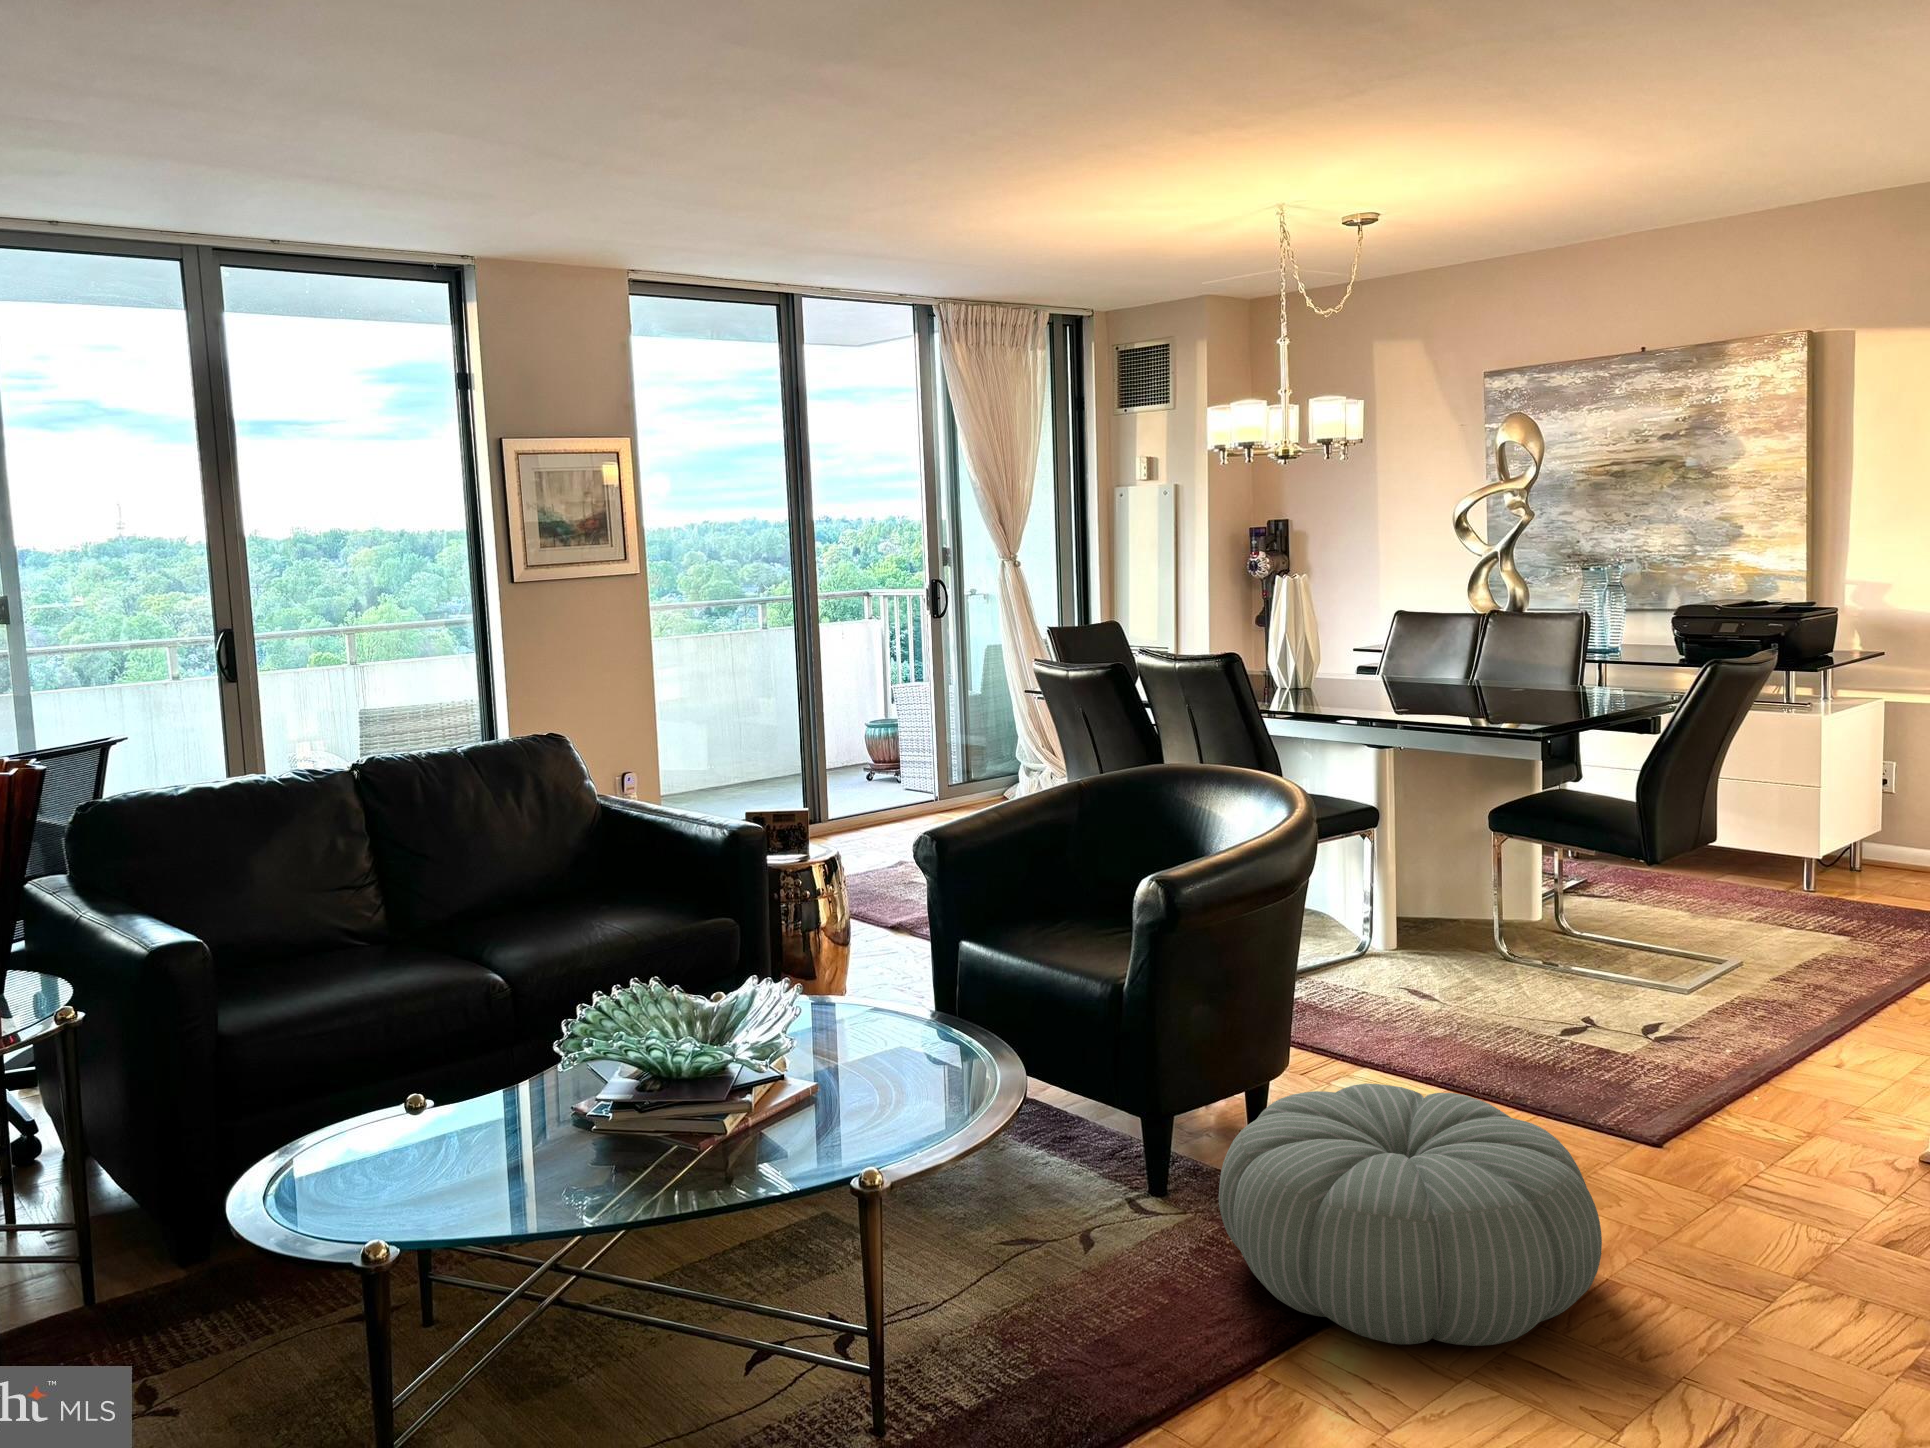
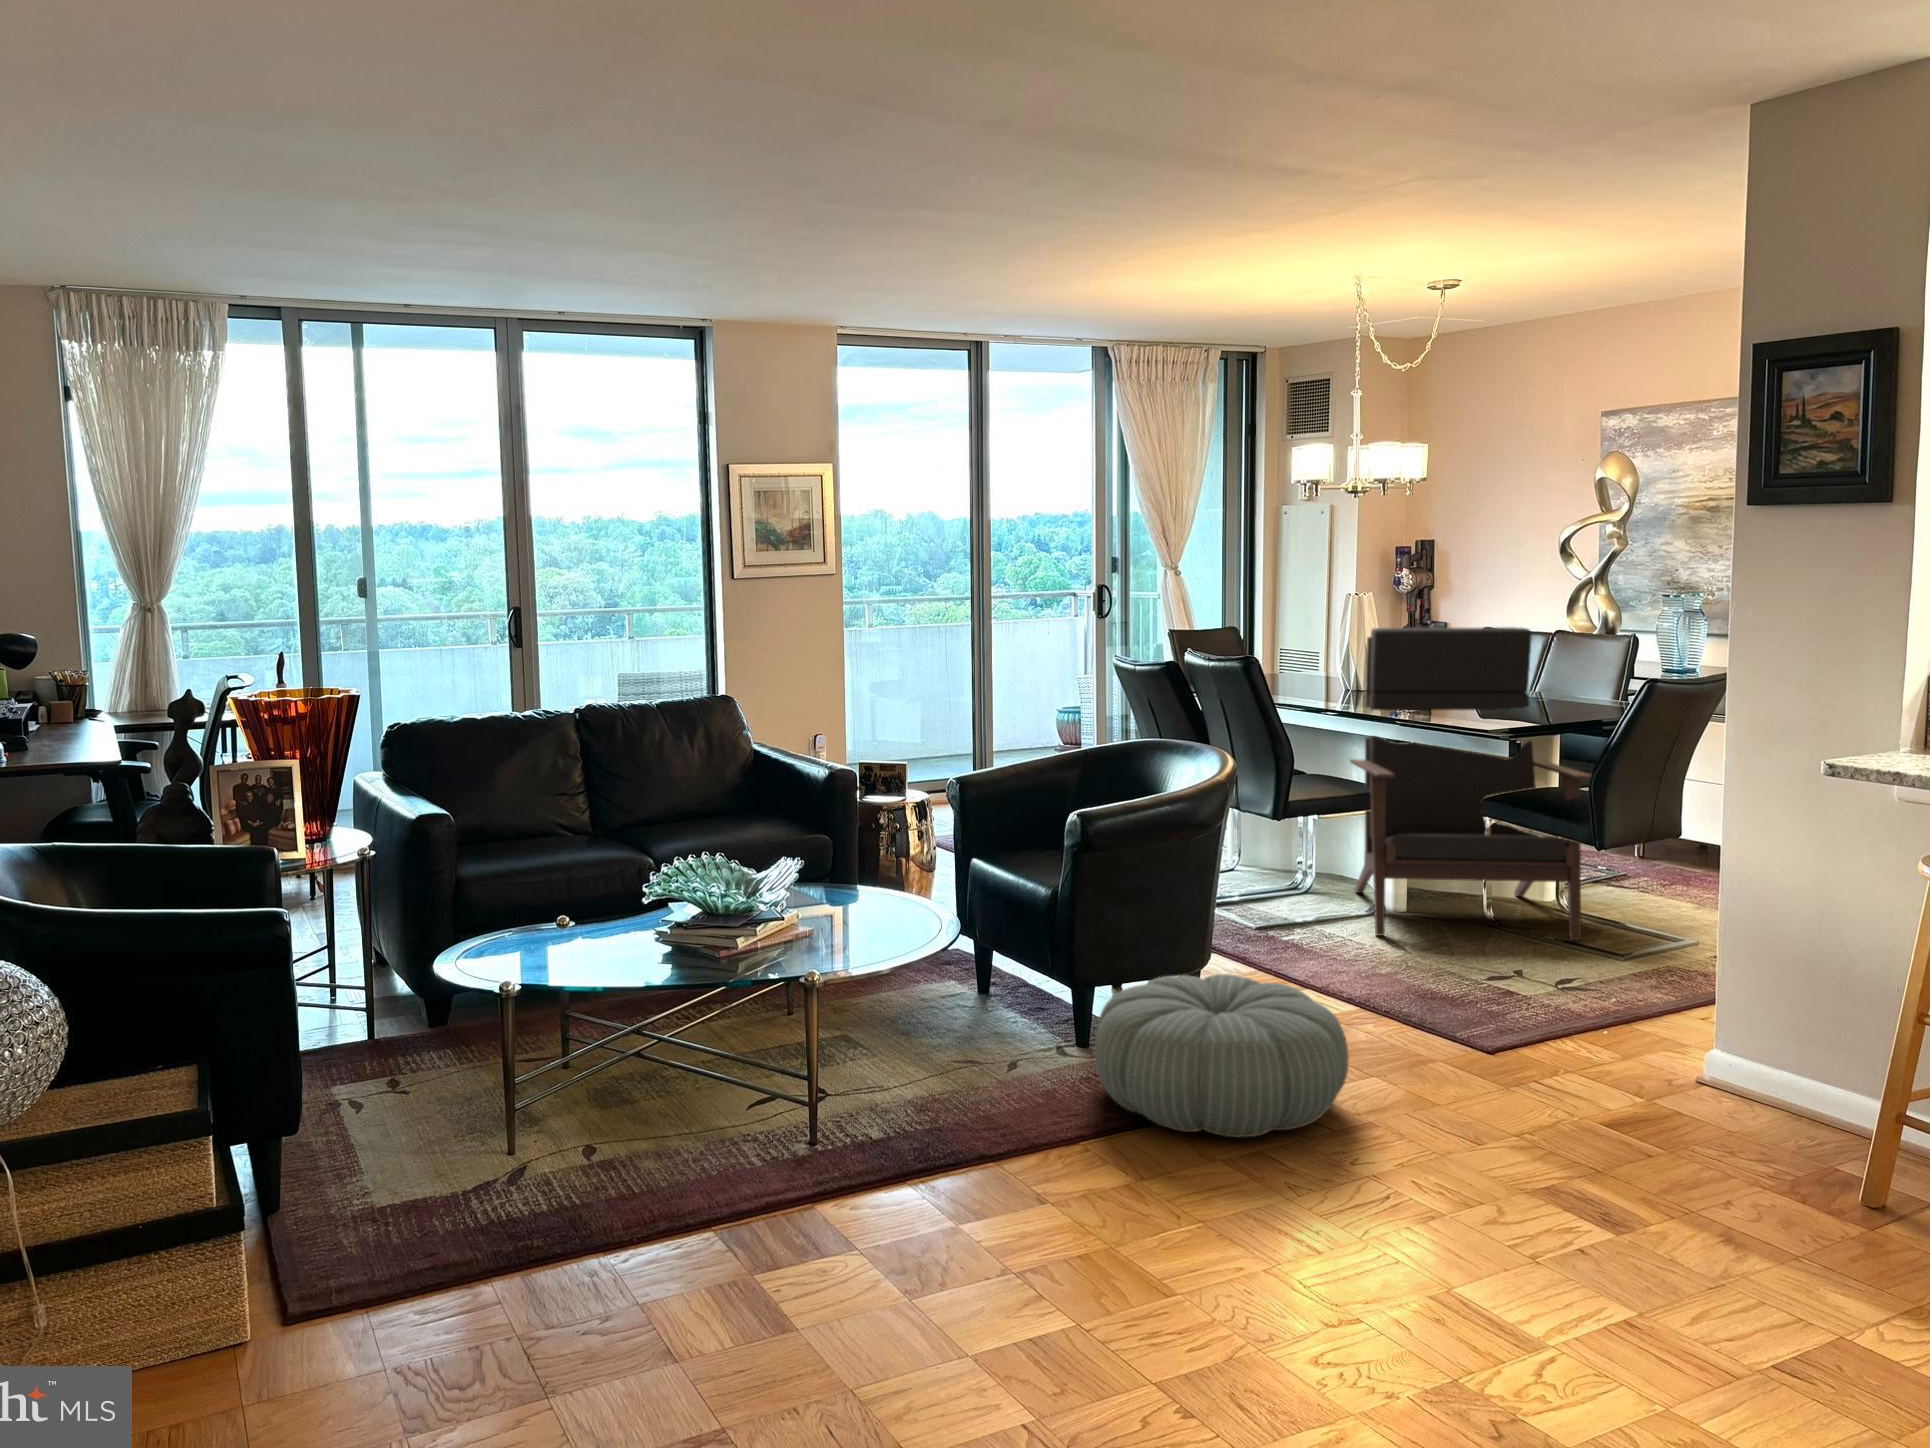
lounge chair: none [1319,604,1637,982] -> present [1350,627,1591,940]

